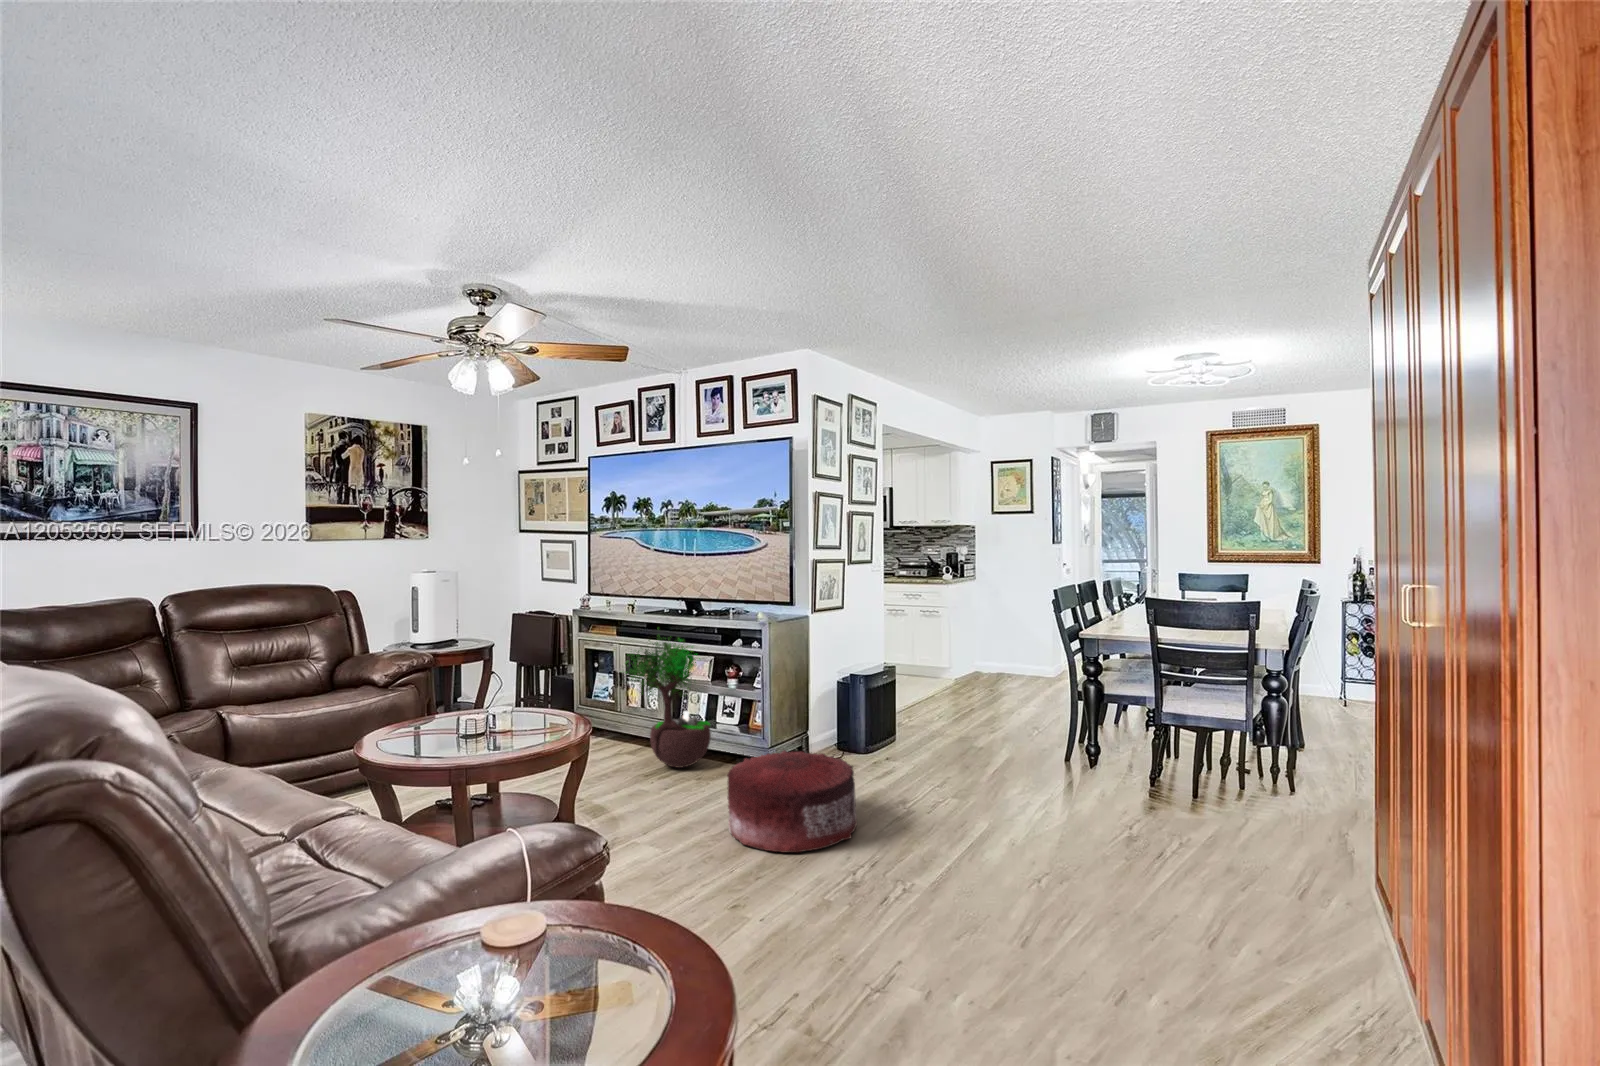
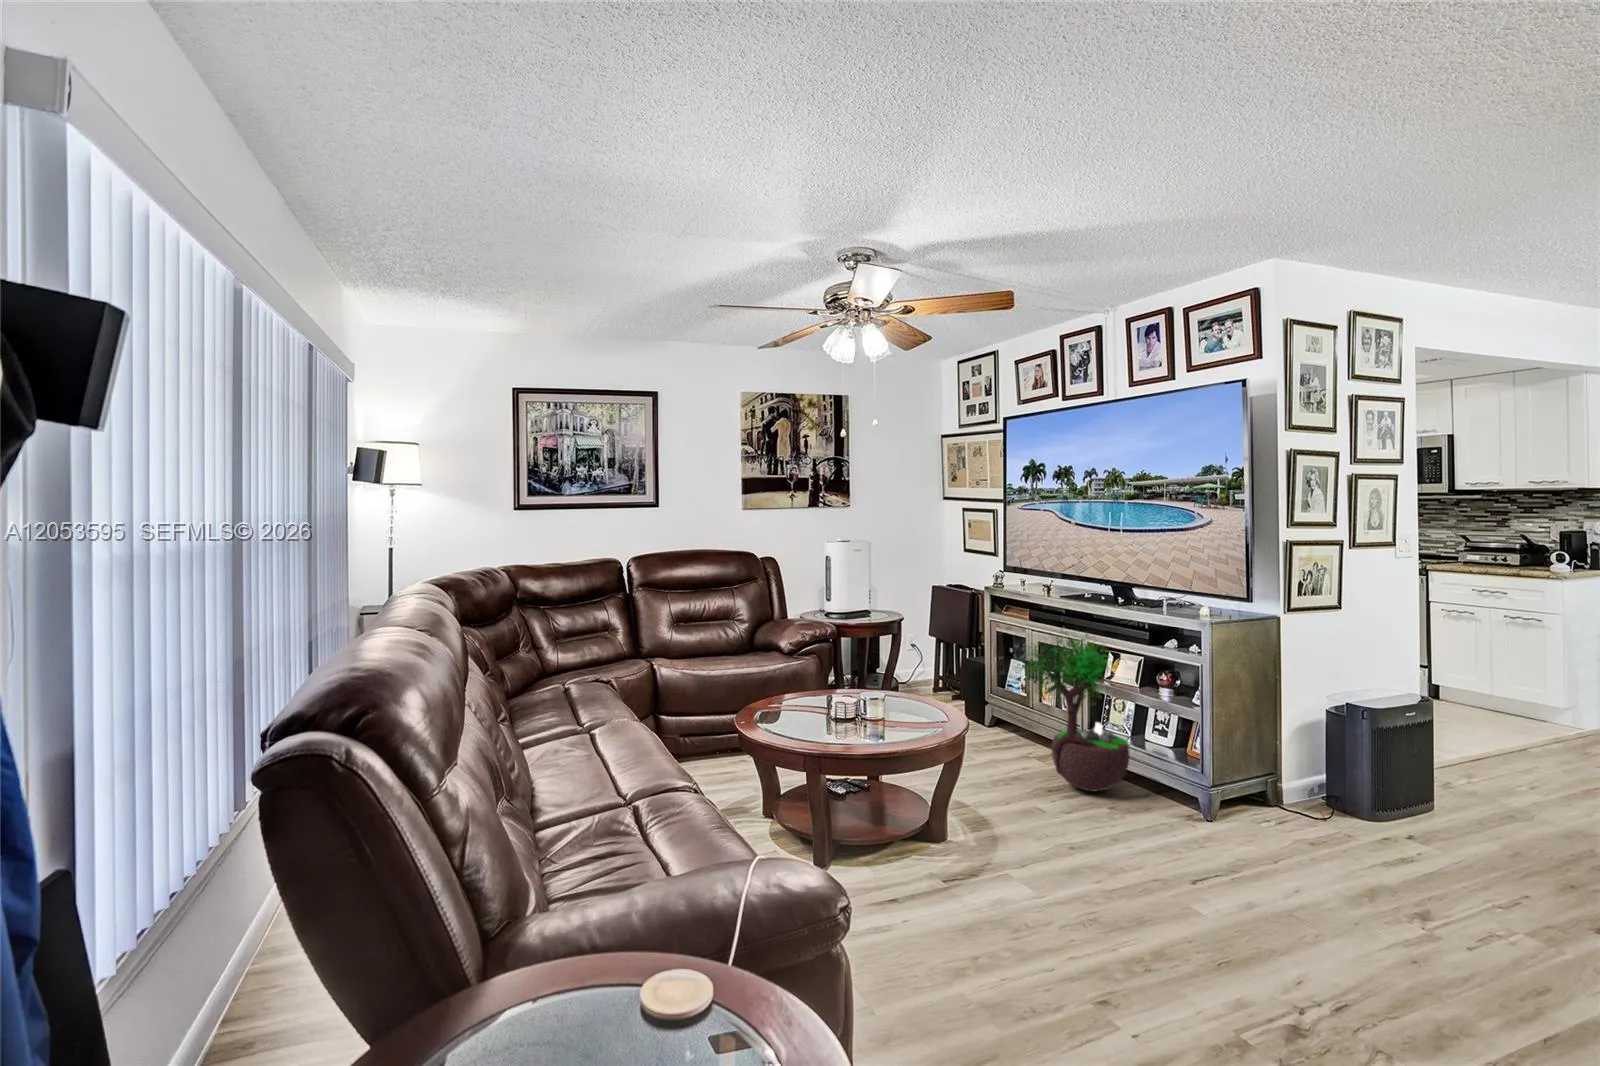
pouf: present [727,750,857,852] -> none [1122,802,1327,963]

